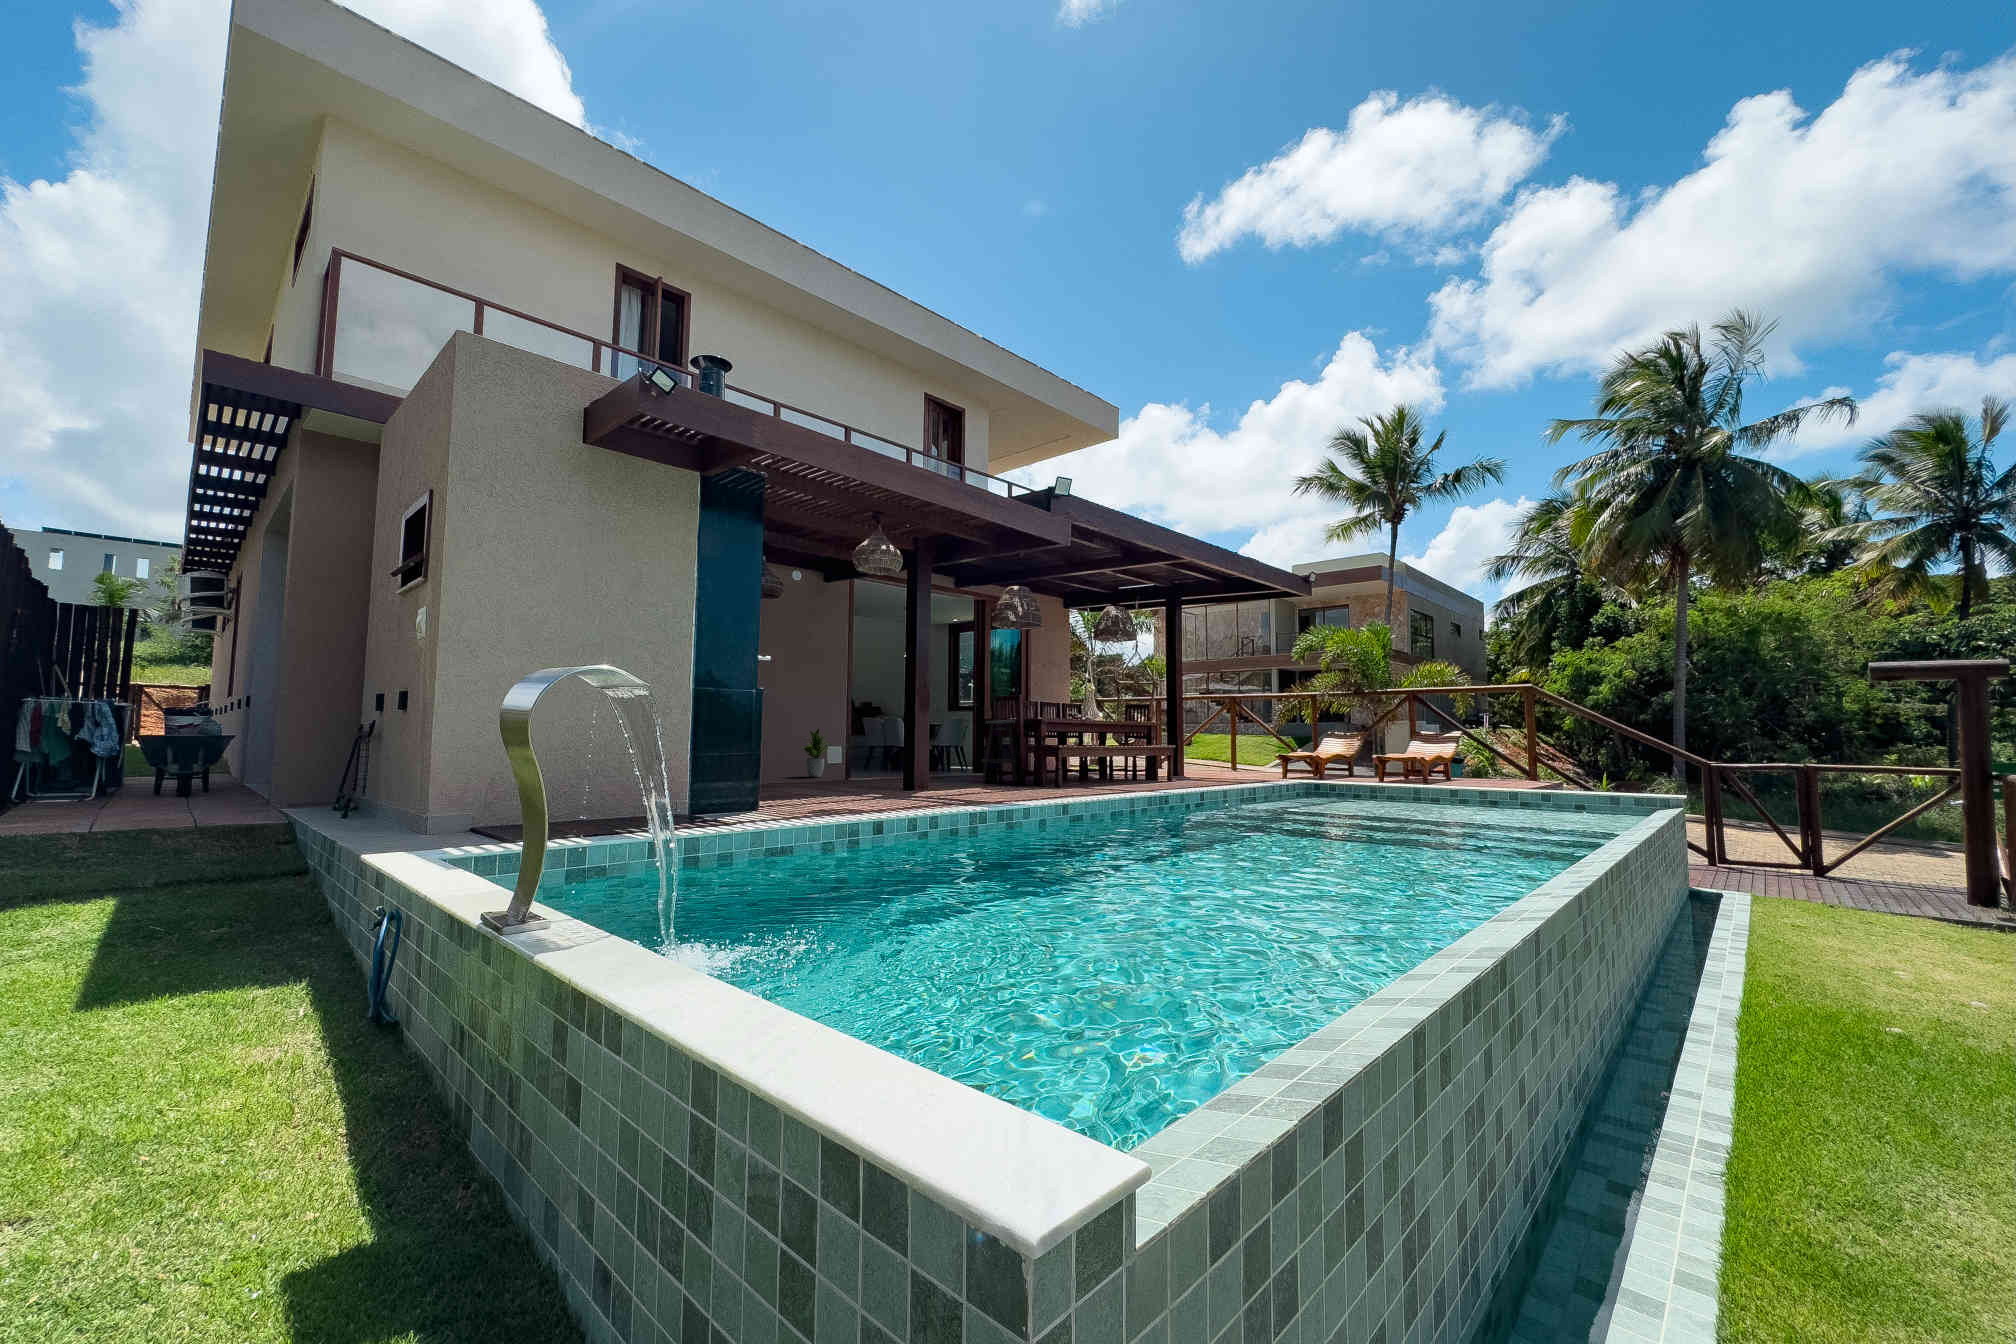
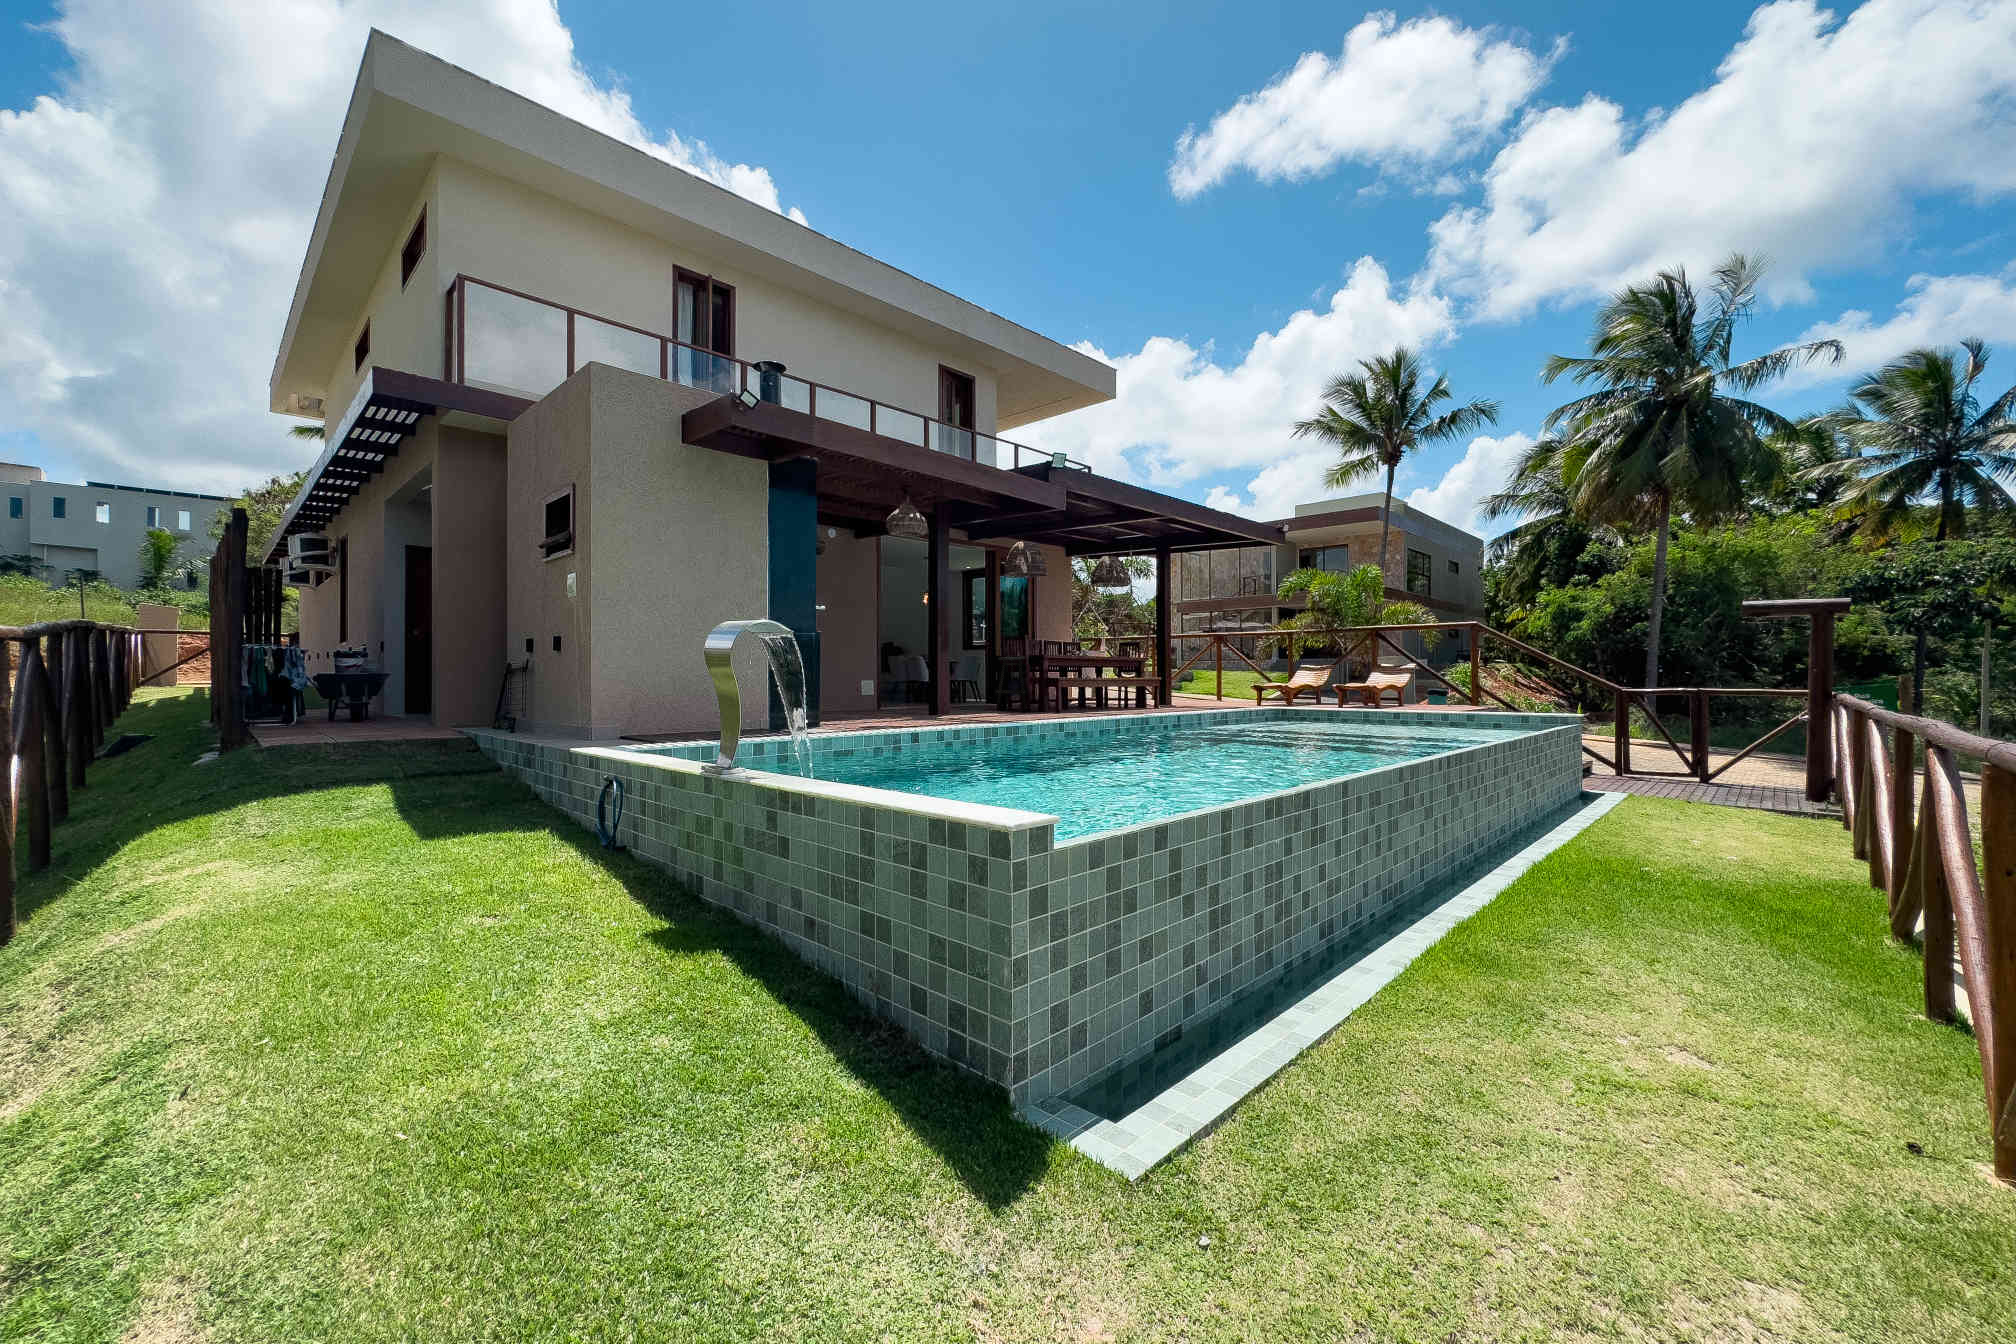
potted plant: present [804,729,829,777] -> none [839,665,864,707]

